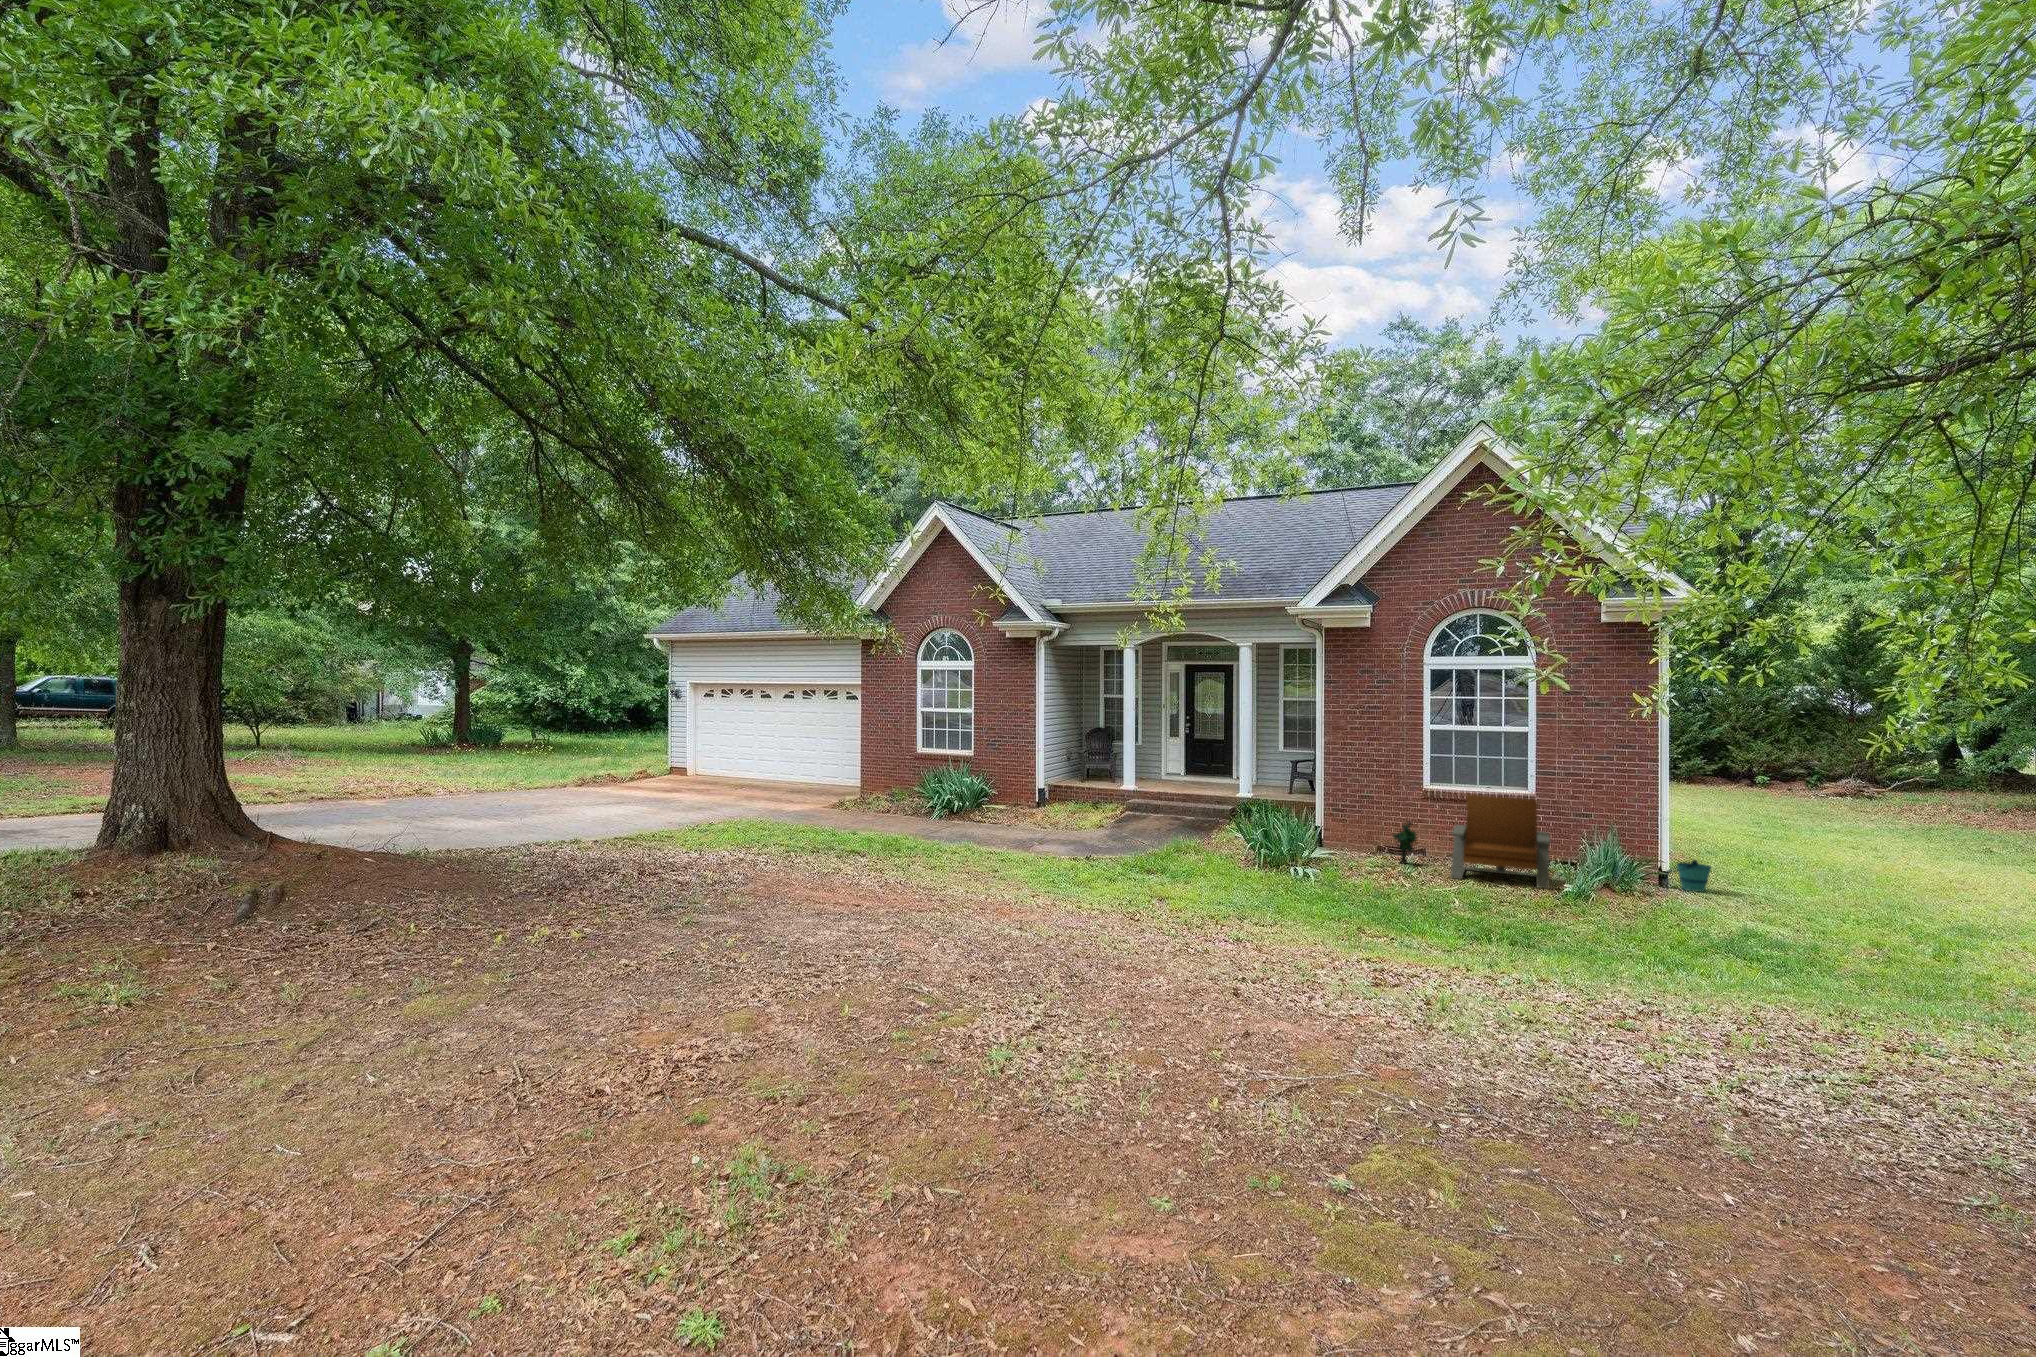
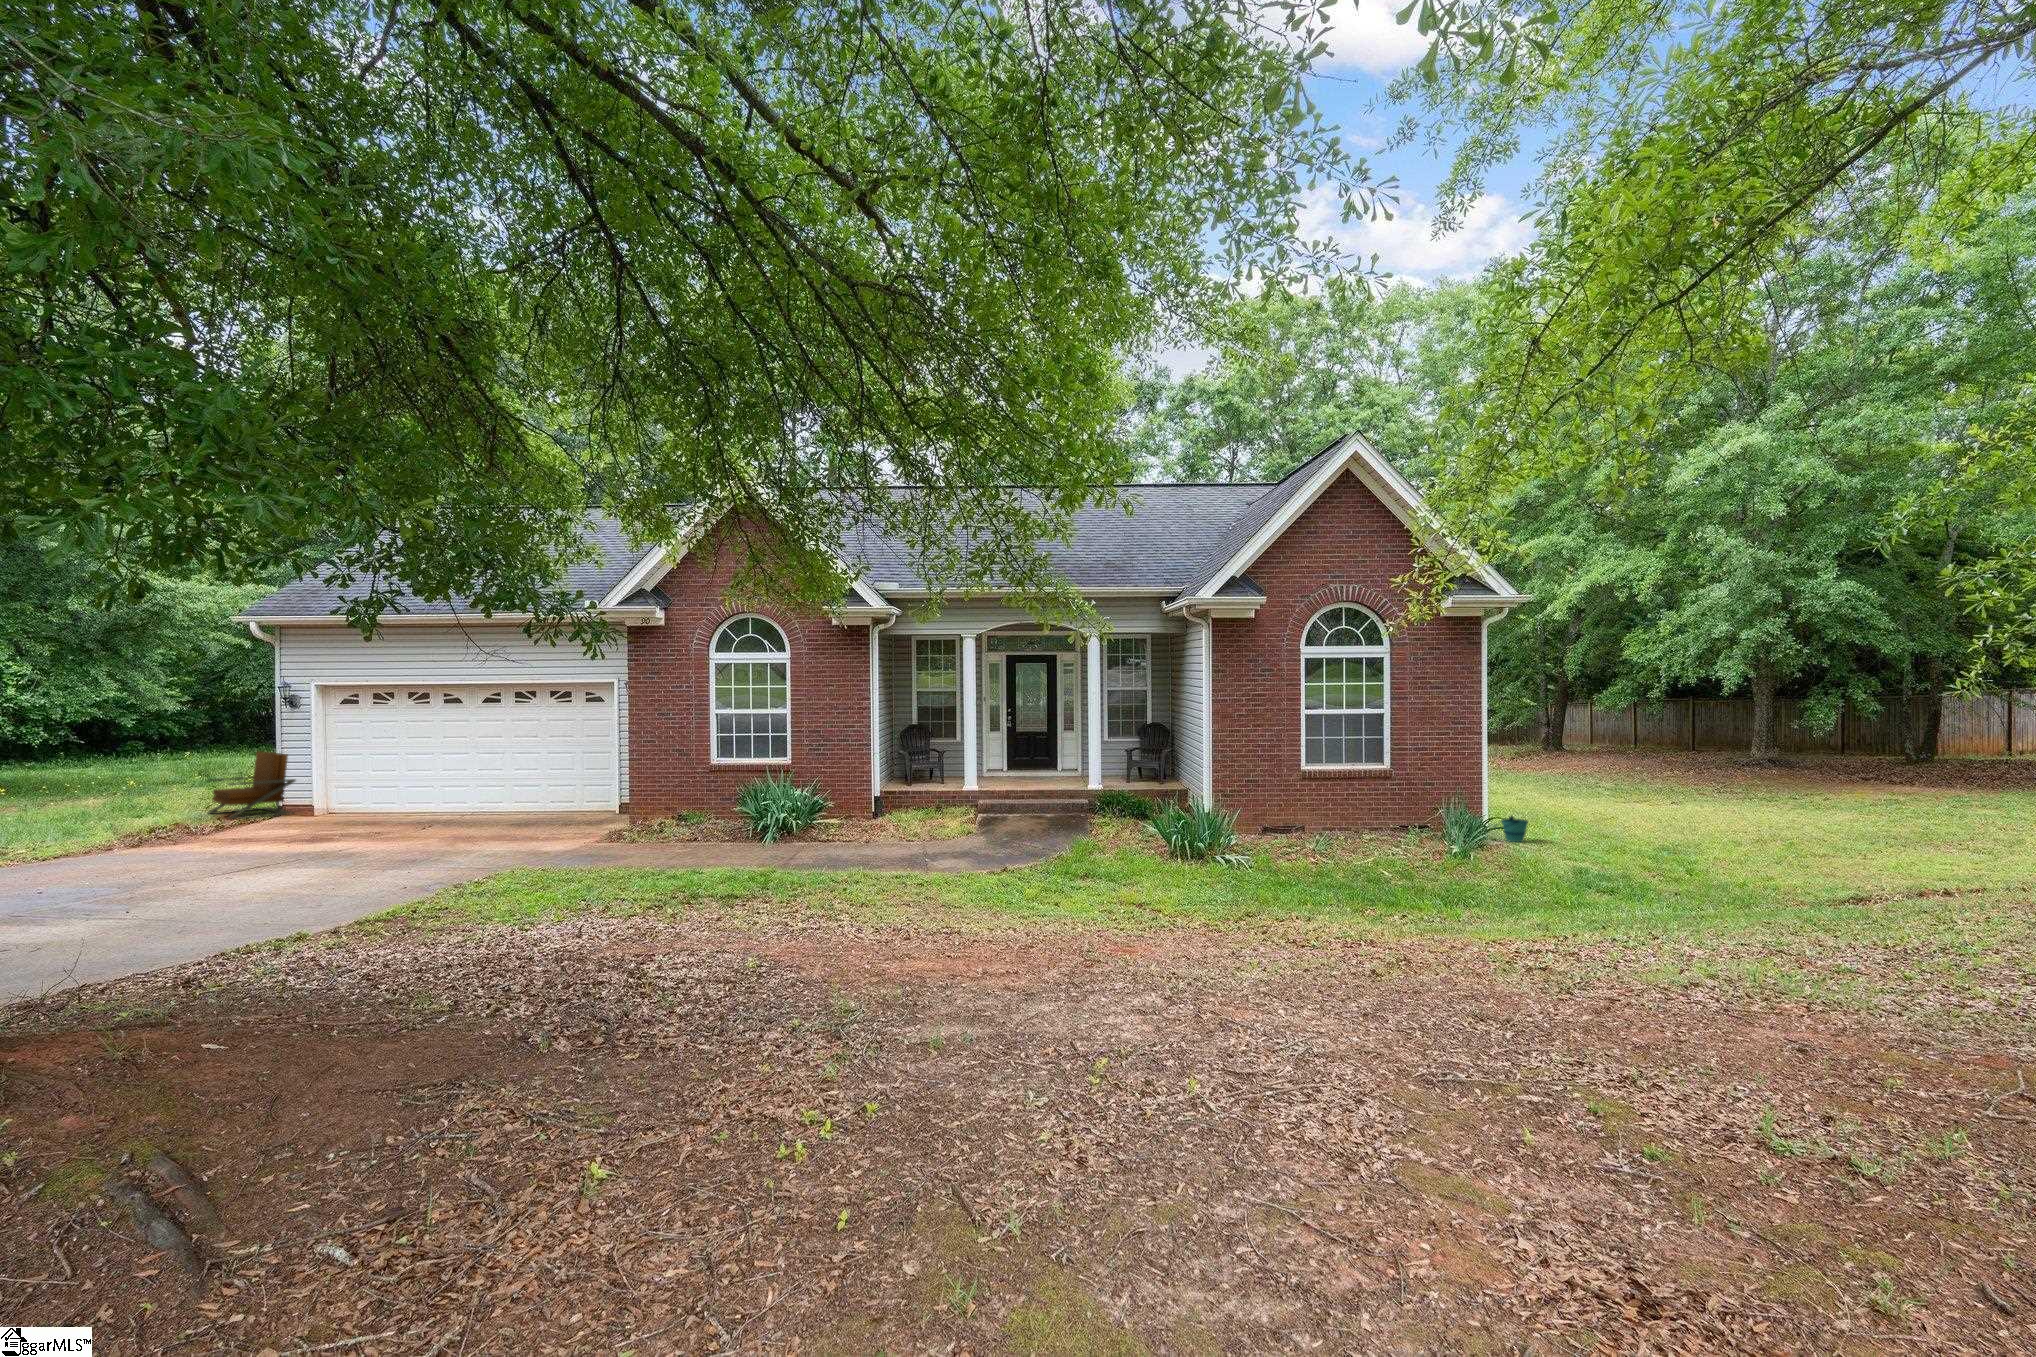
lounge chair: present [1450,795,1550,889] -> present [208,751,296,819]
decorative plant: present [1393,822,1418,864] -> none [1280,801,1304,842]

